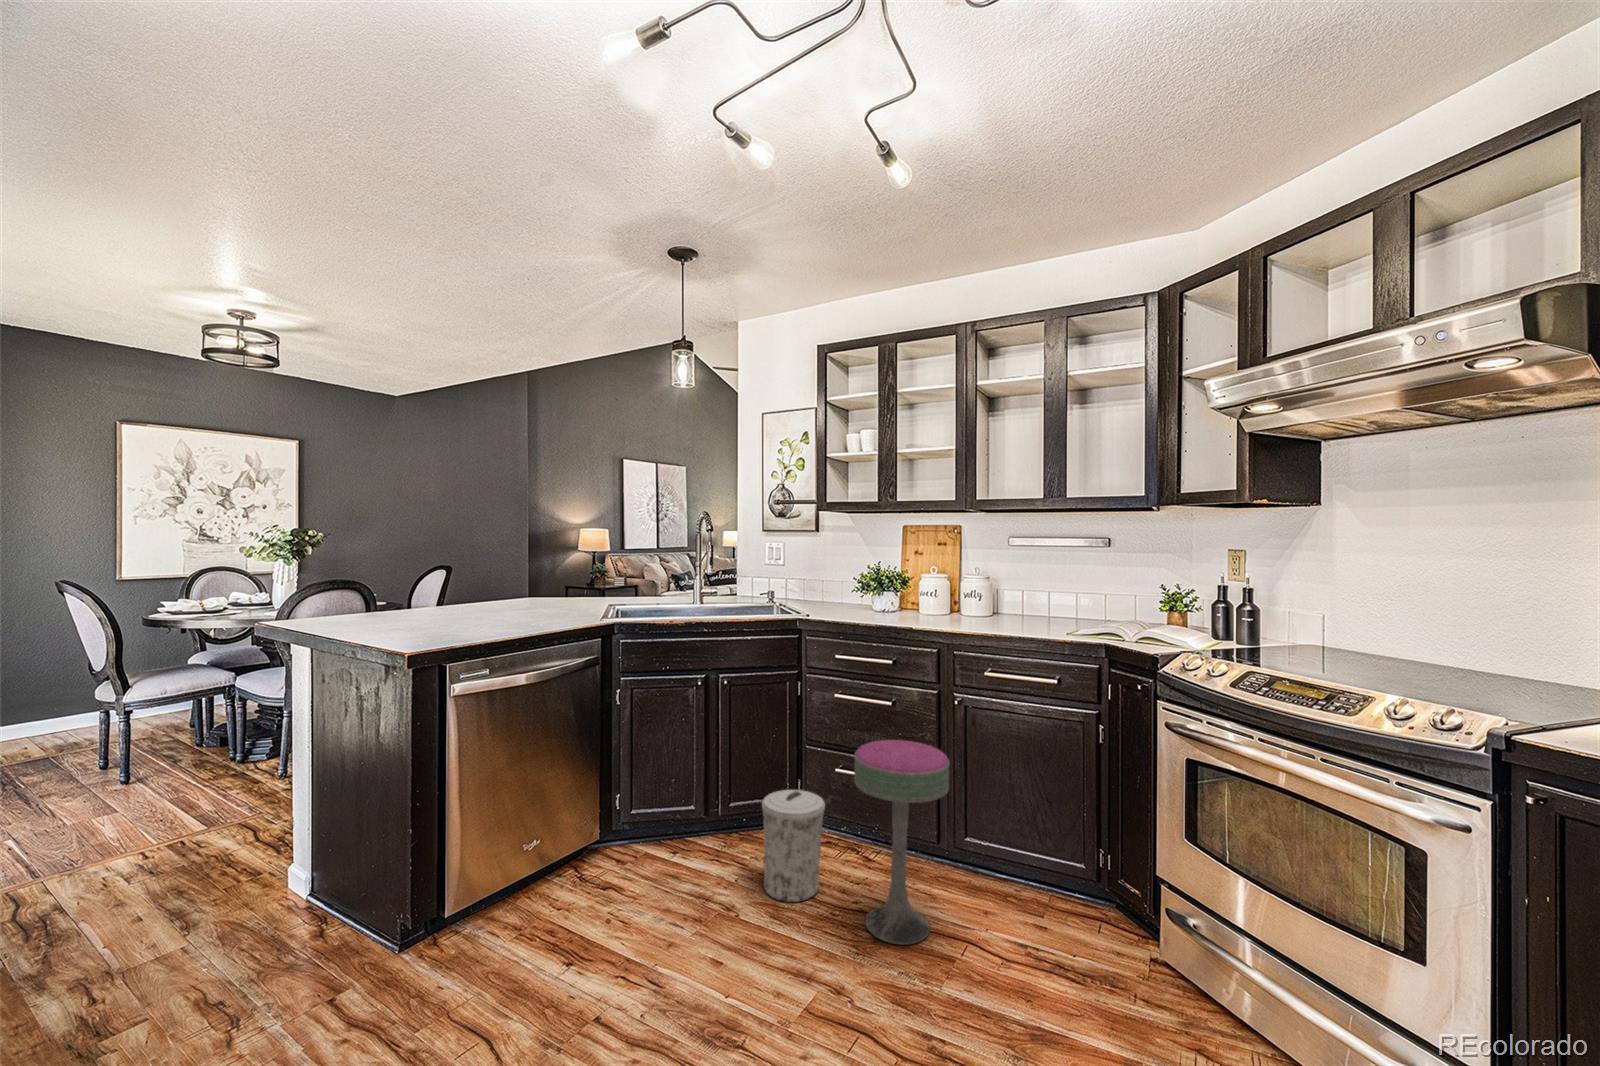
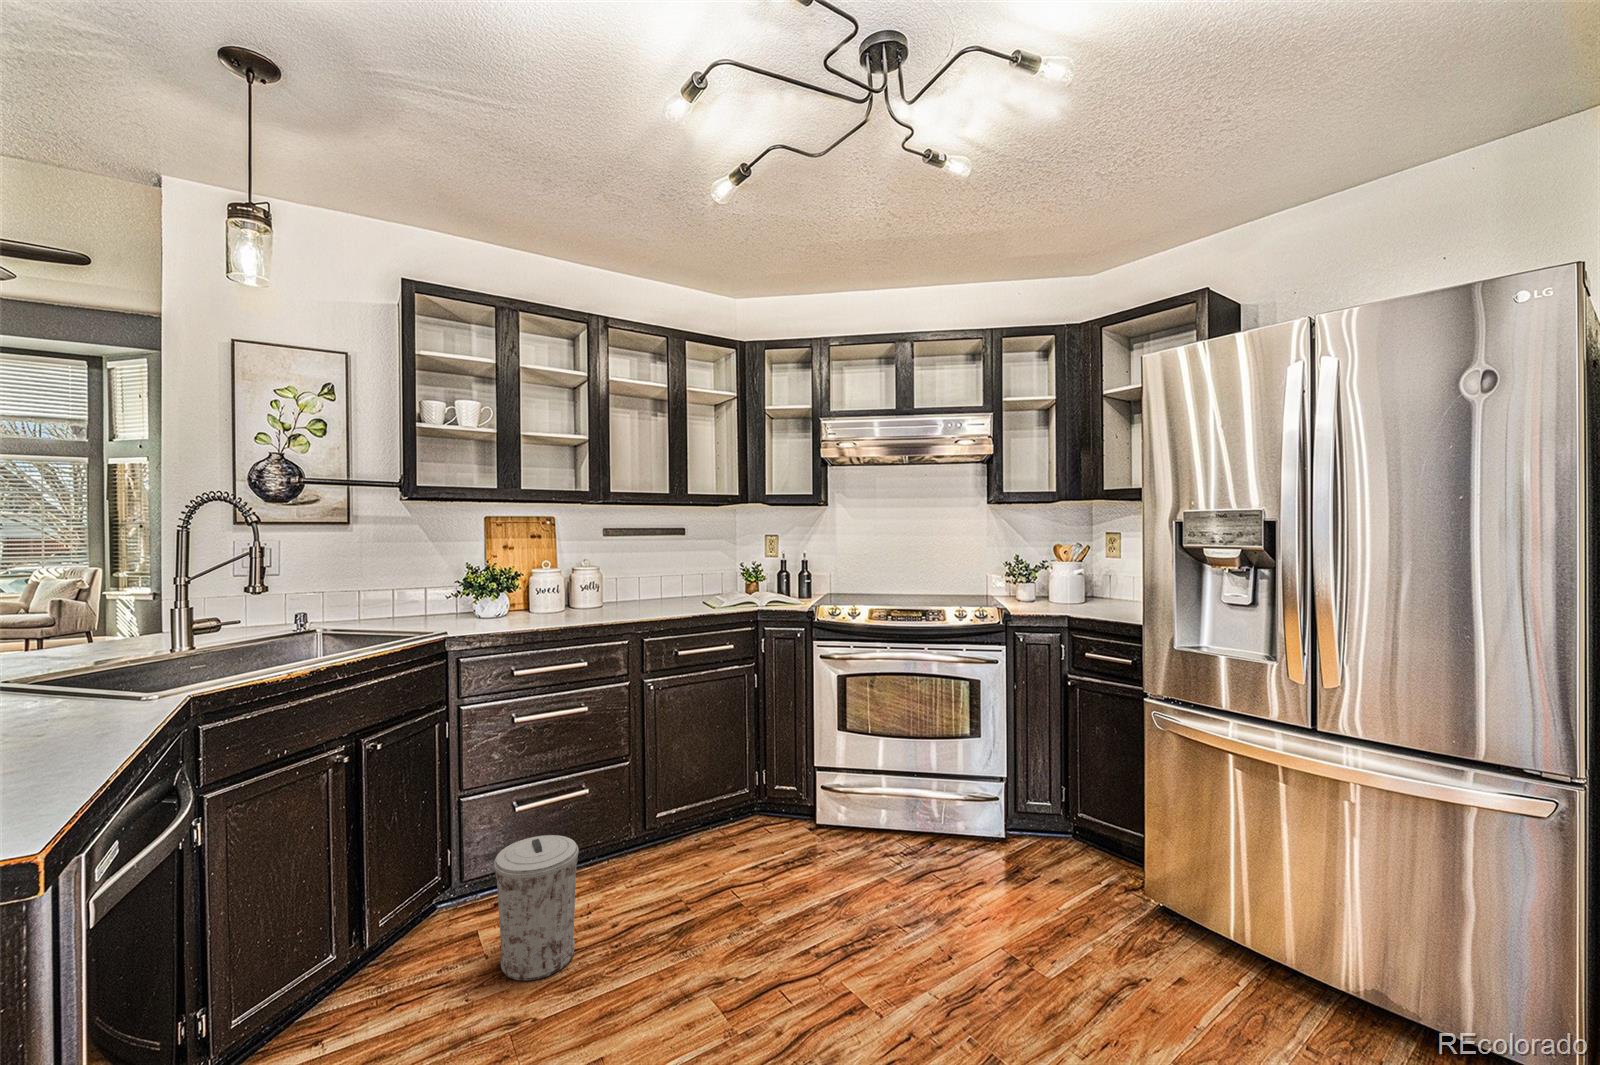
bar stool: present [854,740,950,945] -> none [620,727,718,933]

